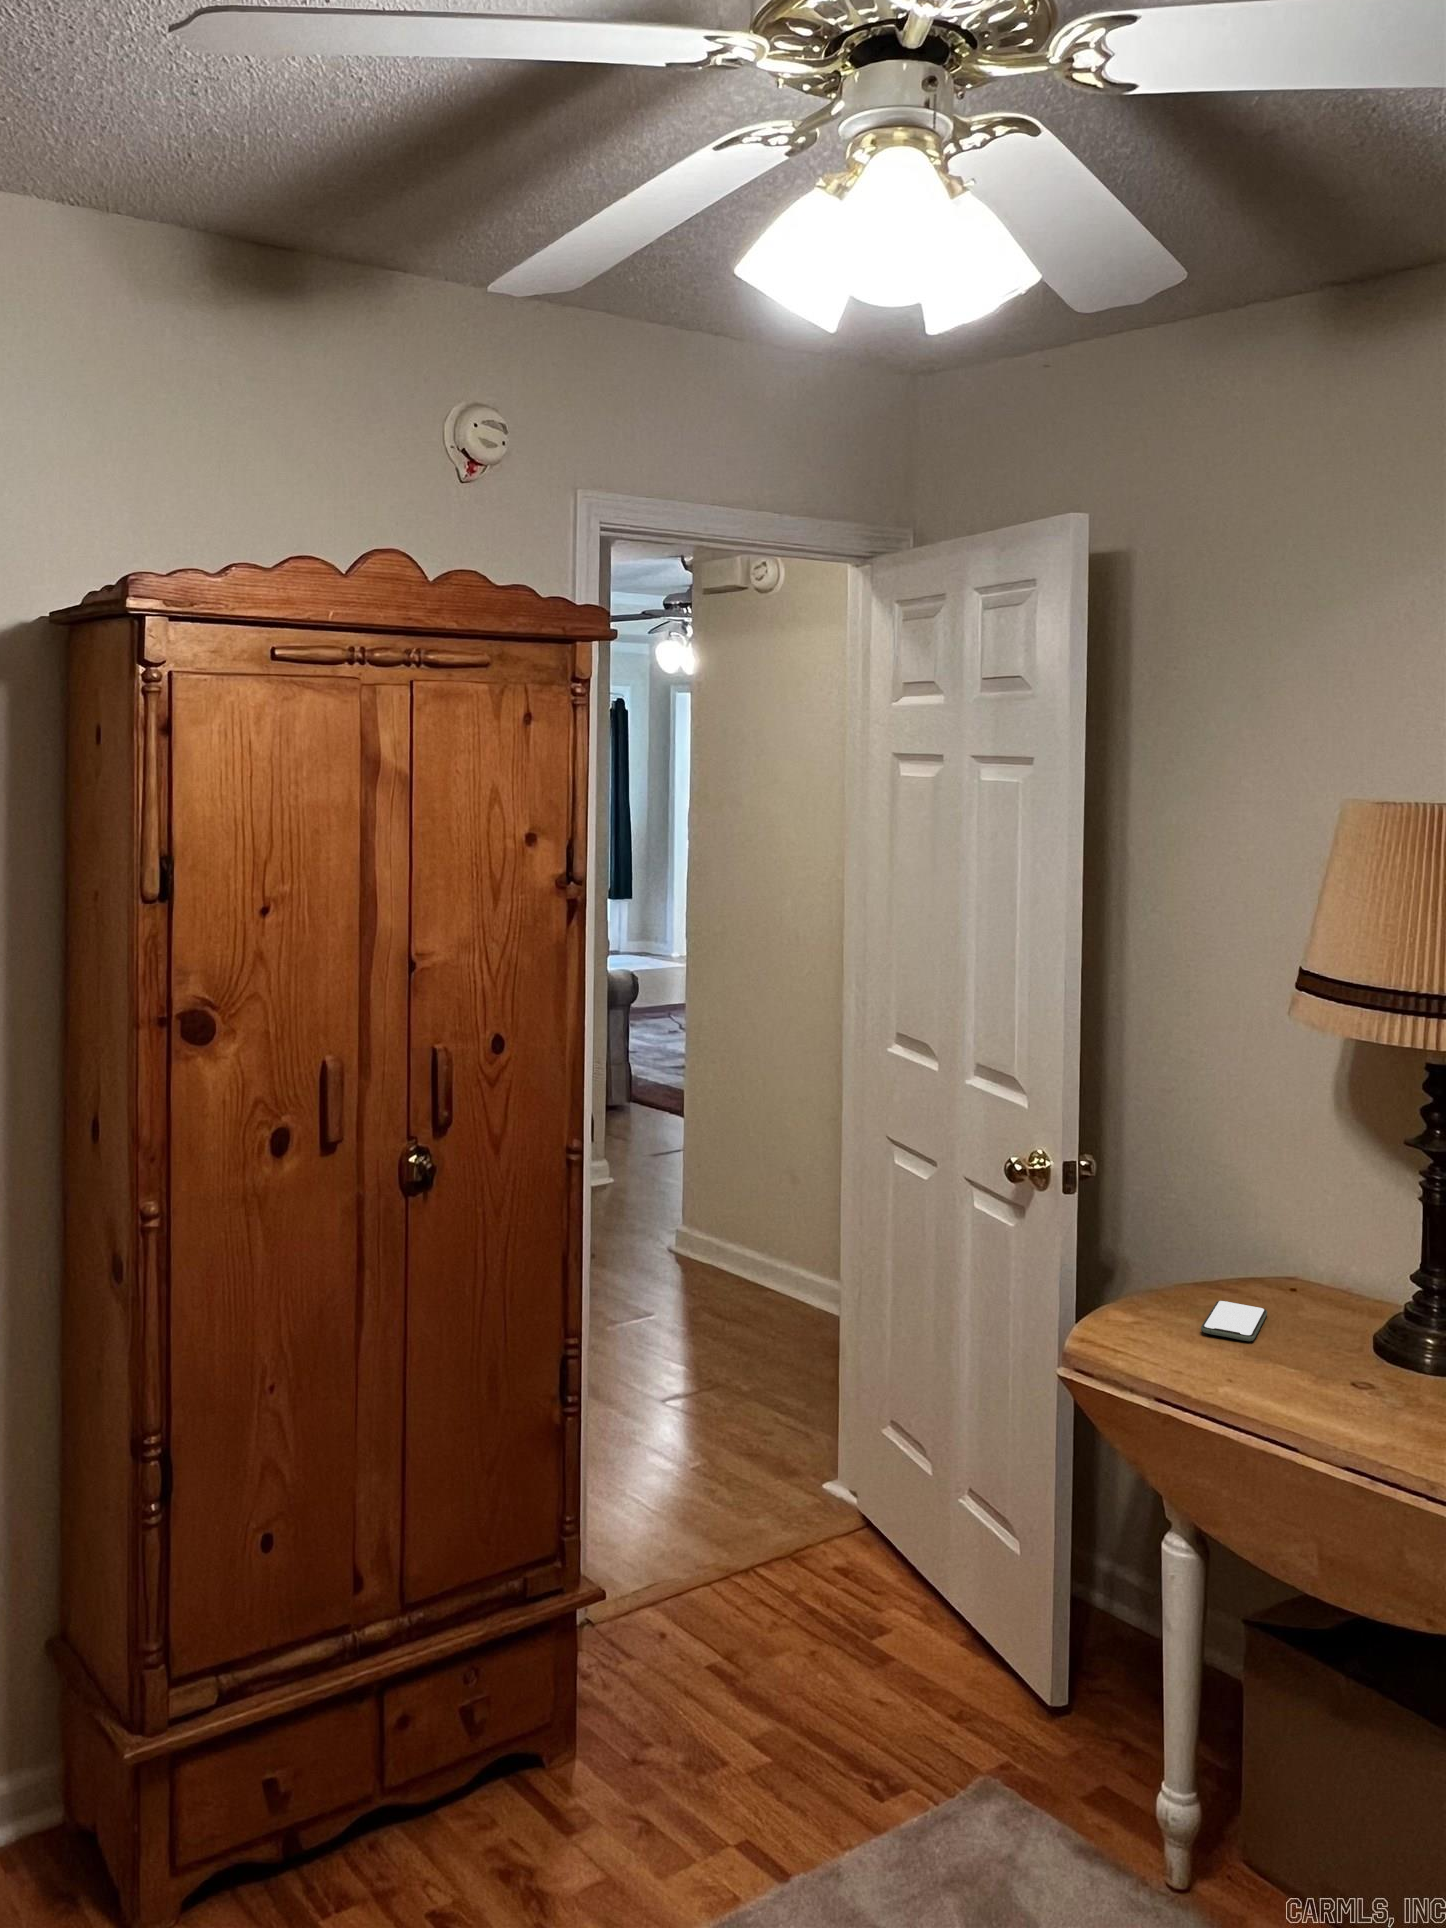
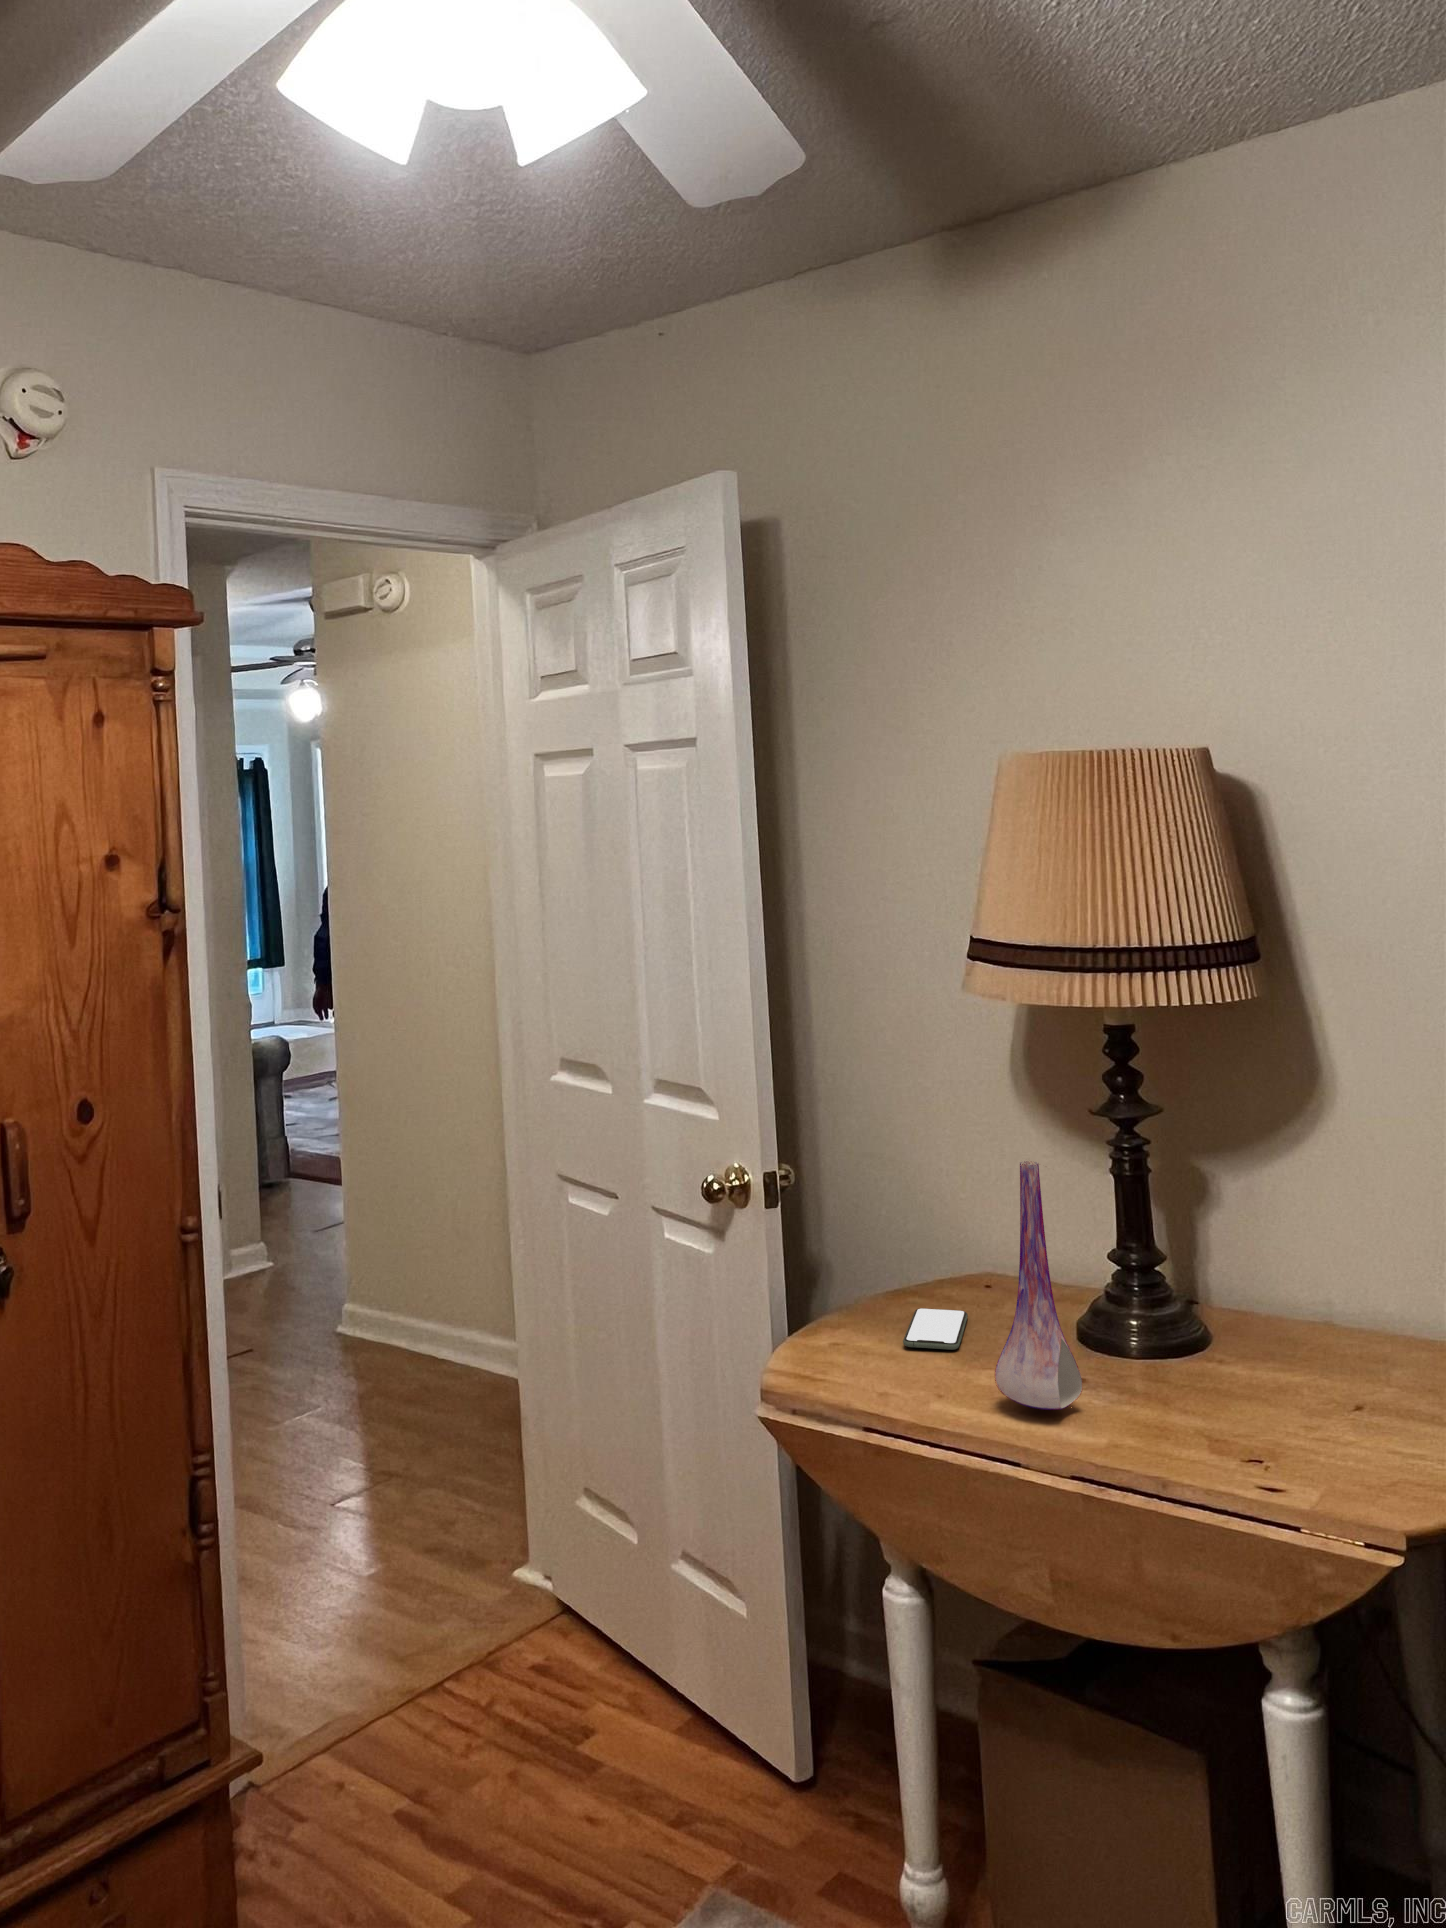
vase: none [1281,1172,1366,1407] -> present [995,1162,1082,1410]

